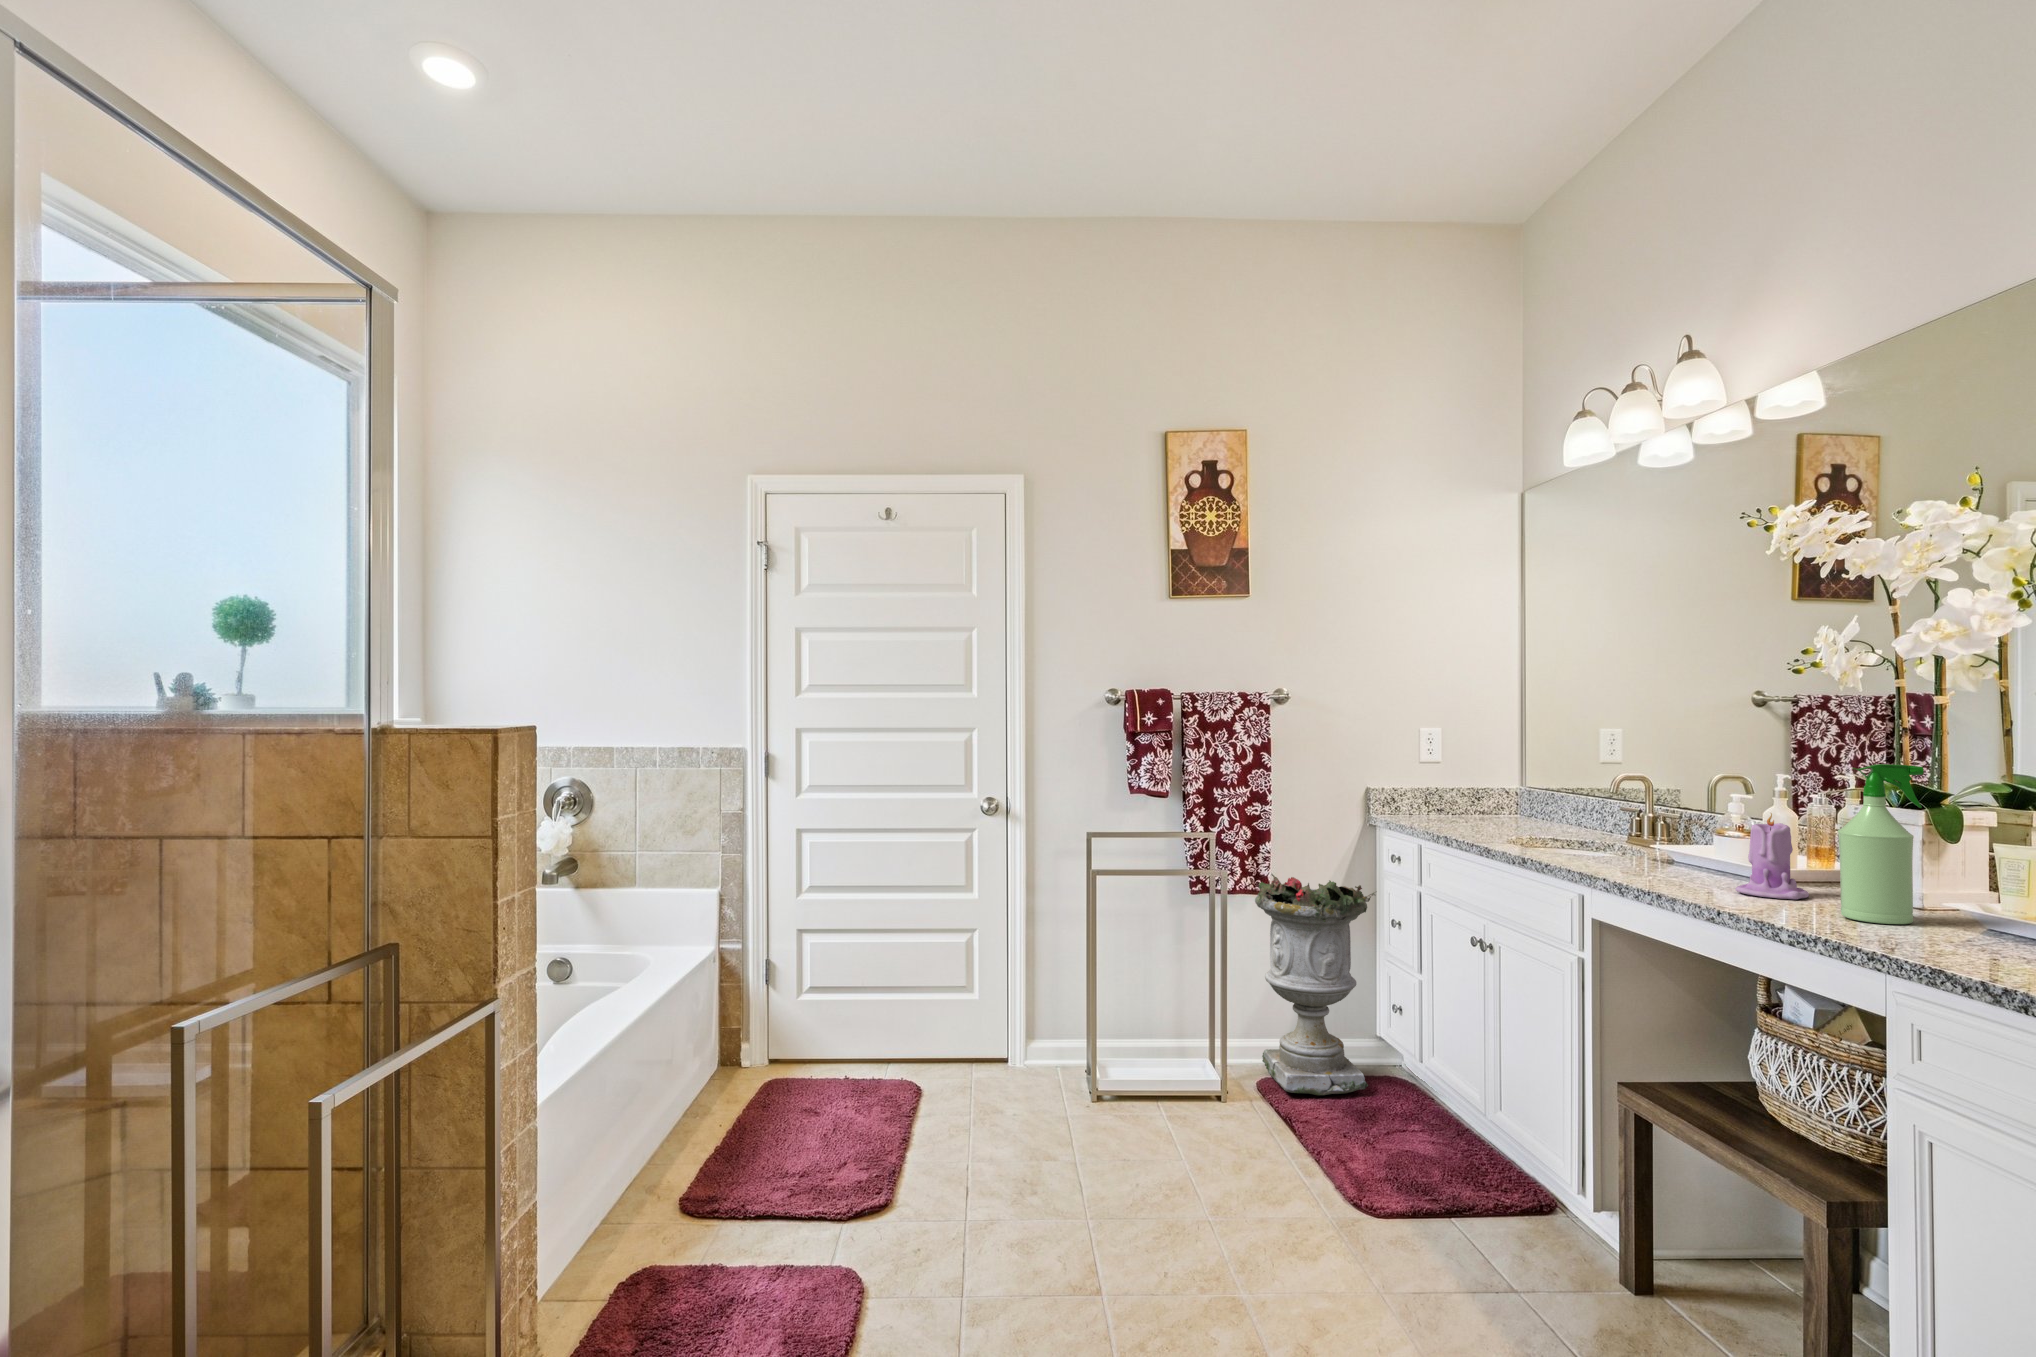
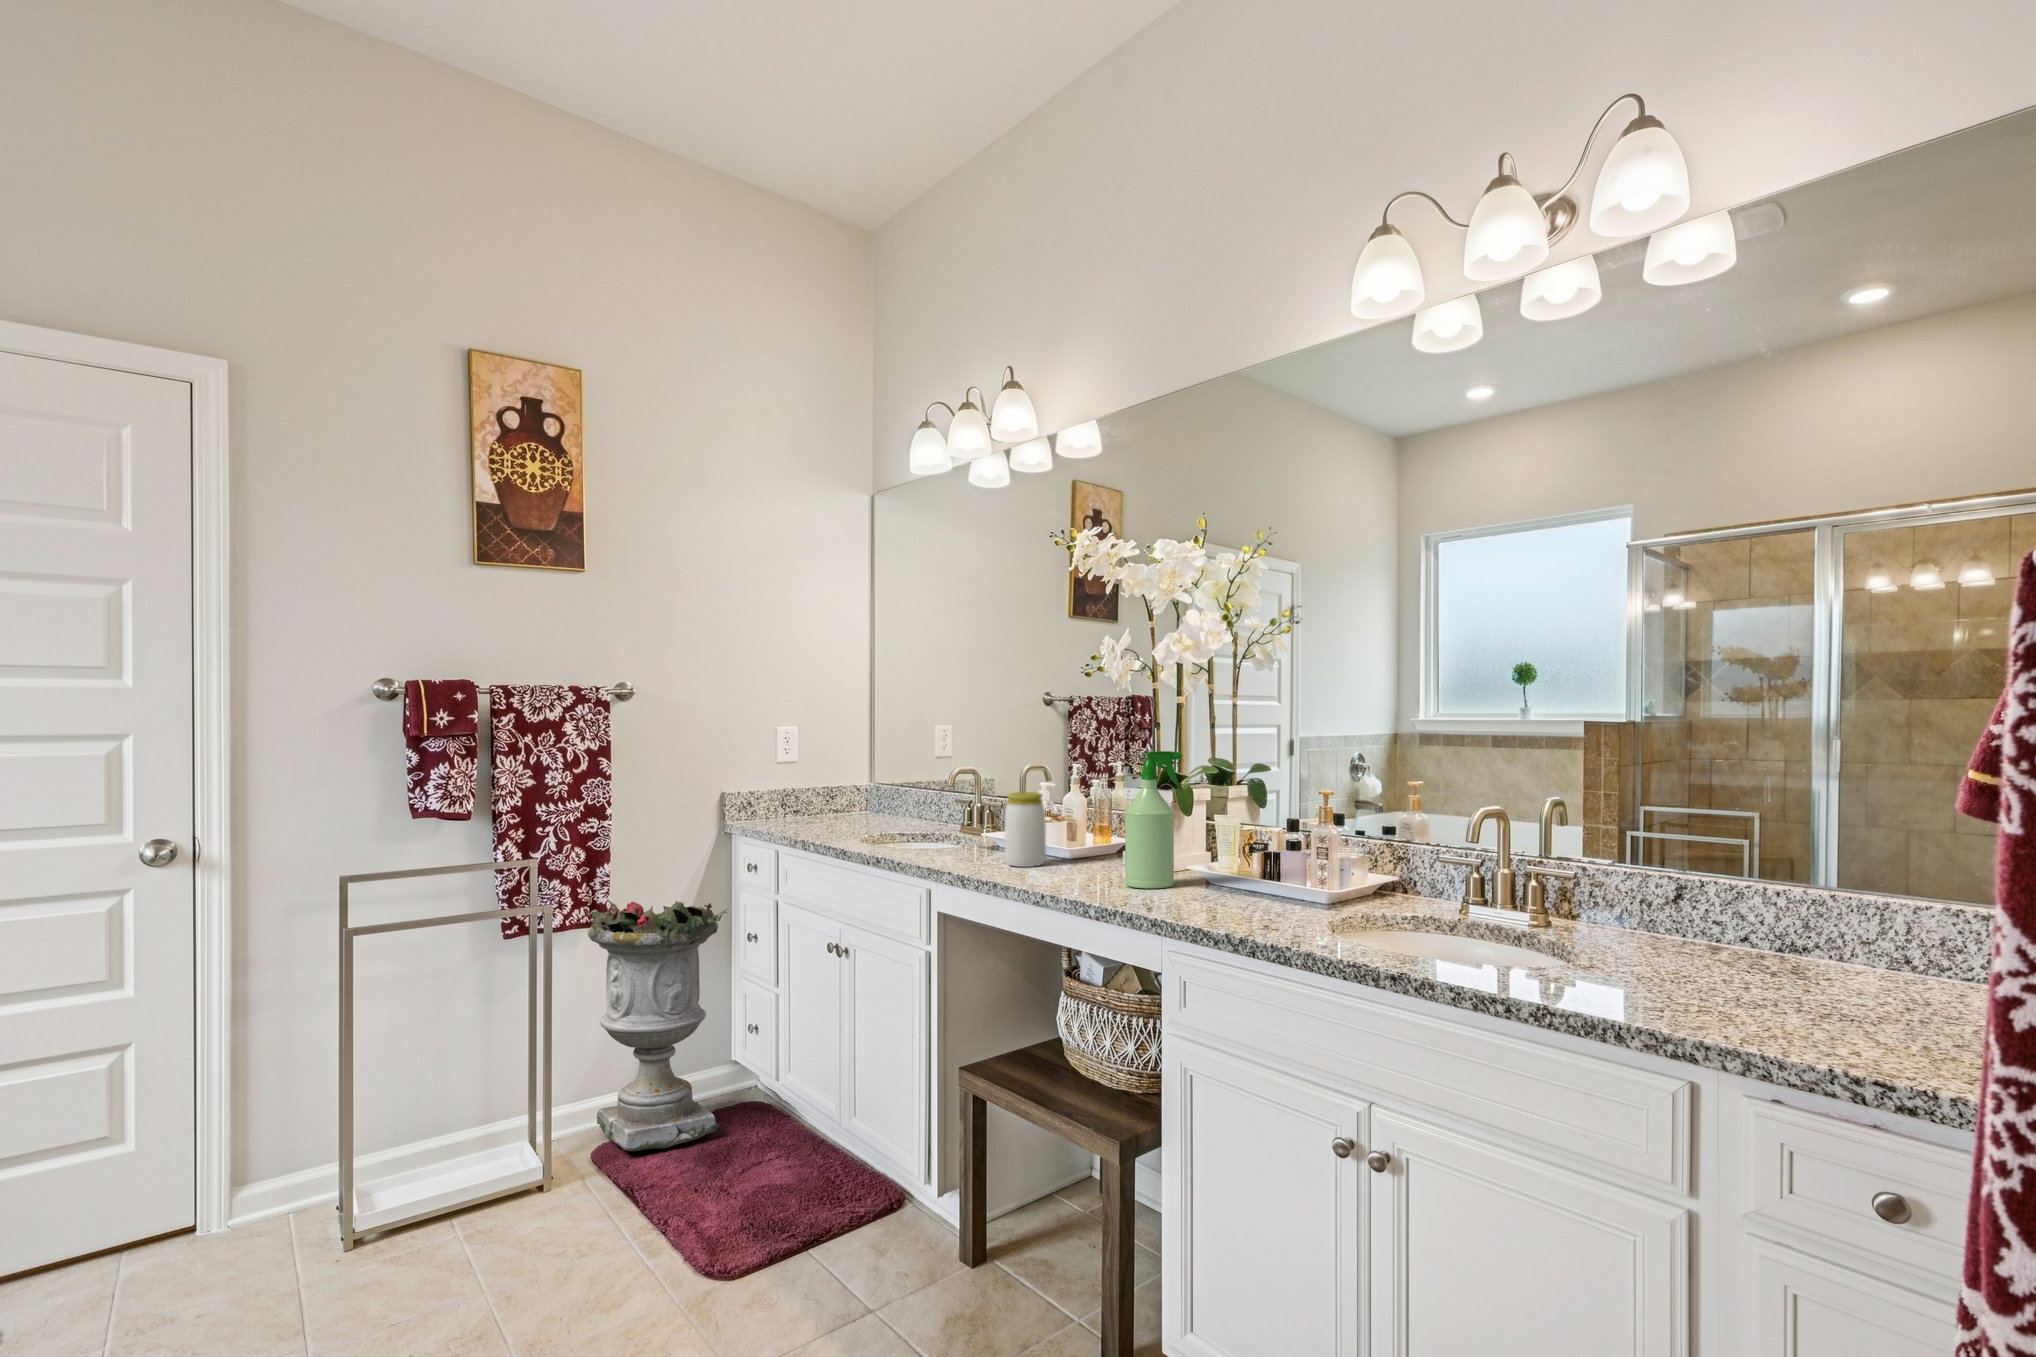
jar: none [1673,803,1725,883] -> present [1005,792,1046,867]
candle: present [1735,813,1809,899] -> none [1052,797,1107,875]

